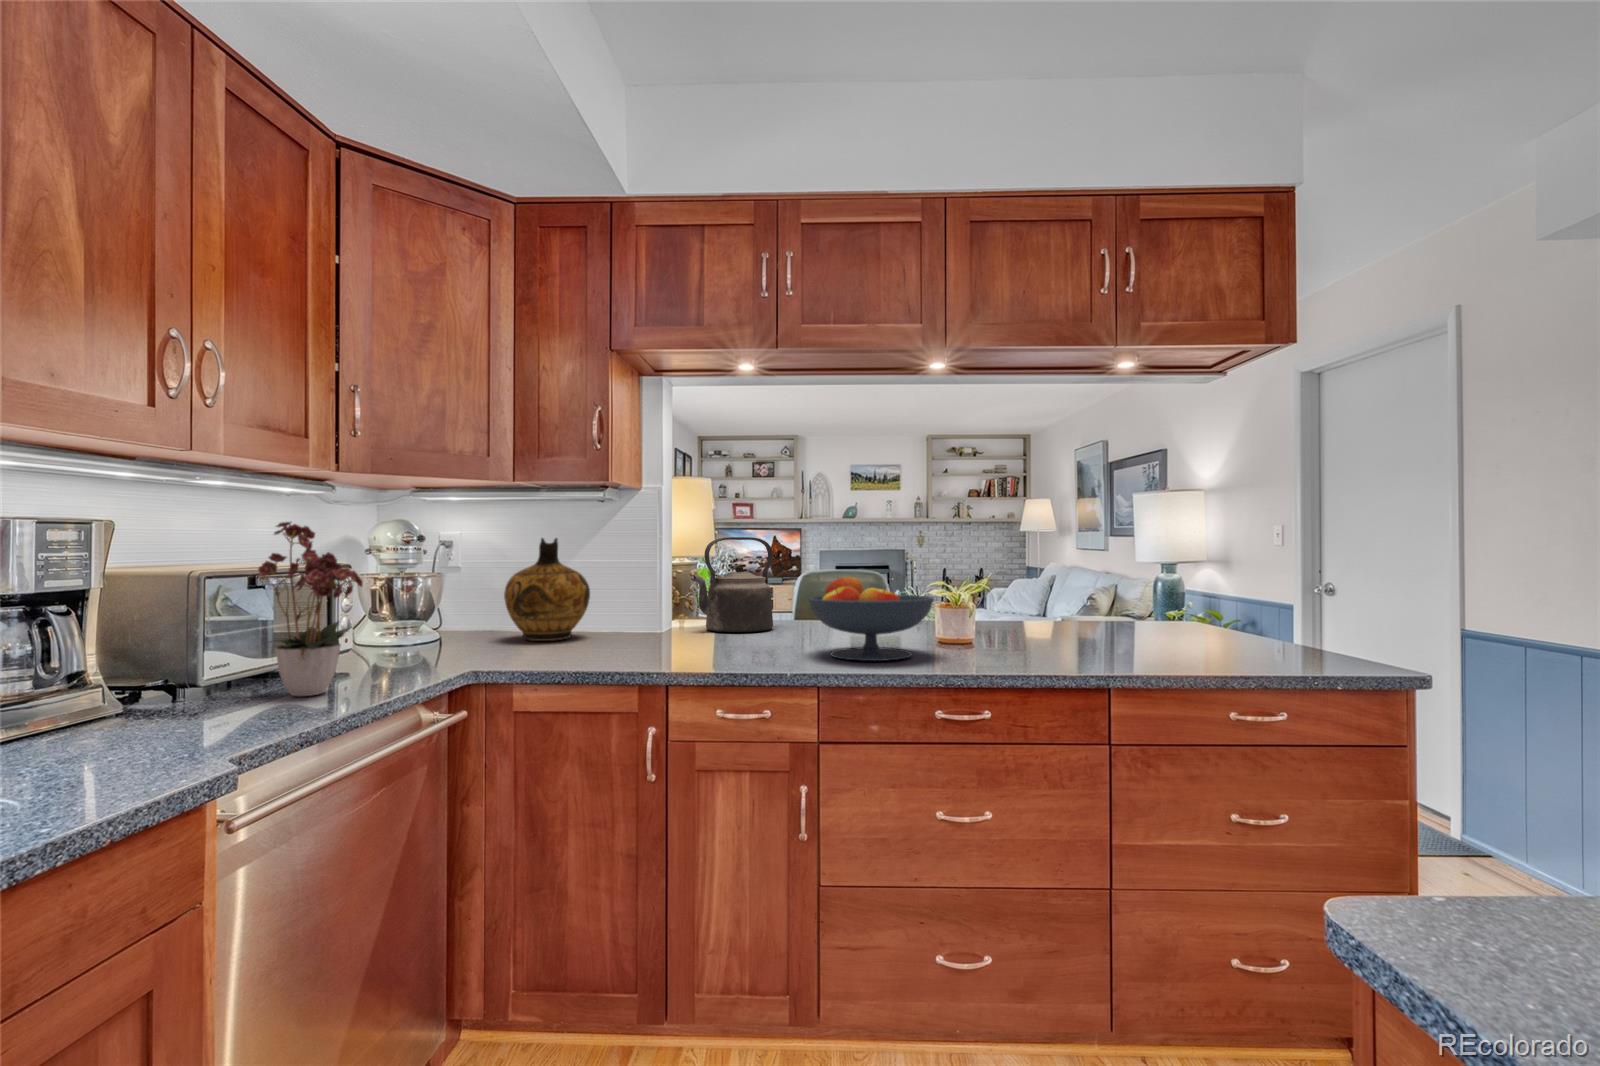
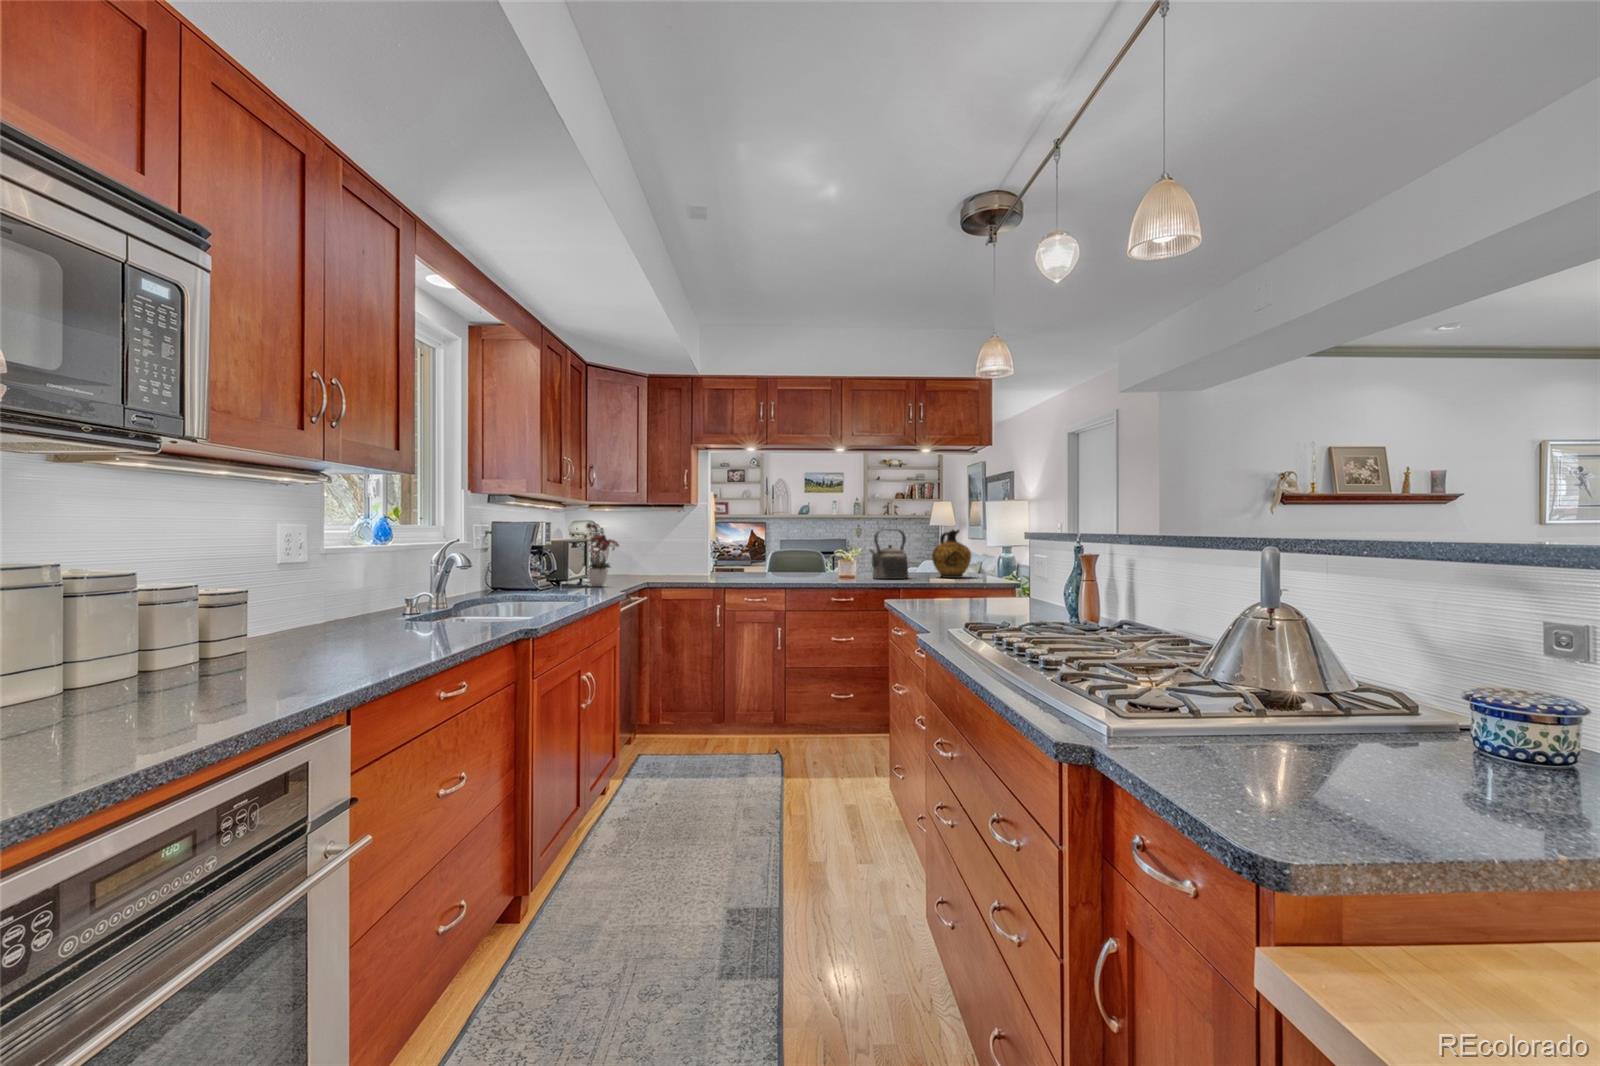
kettle: present [693,537,773,632] -> present [870,529,908,579]
ceramic jug: present [504,538,590,641] -> present [932,530,972,578]
fruit bowl: present [808,577,934,661] -> none [780,546,834,580]

